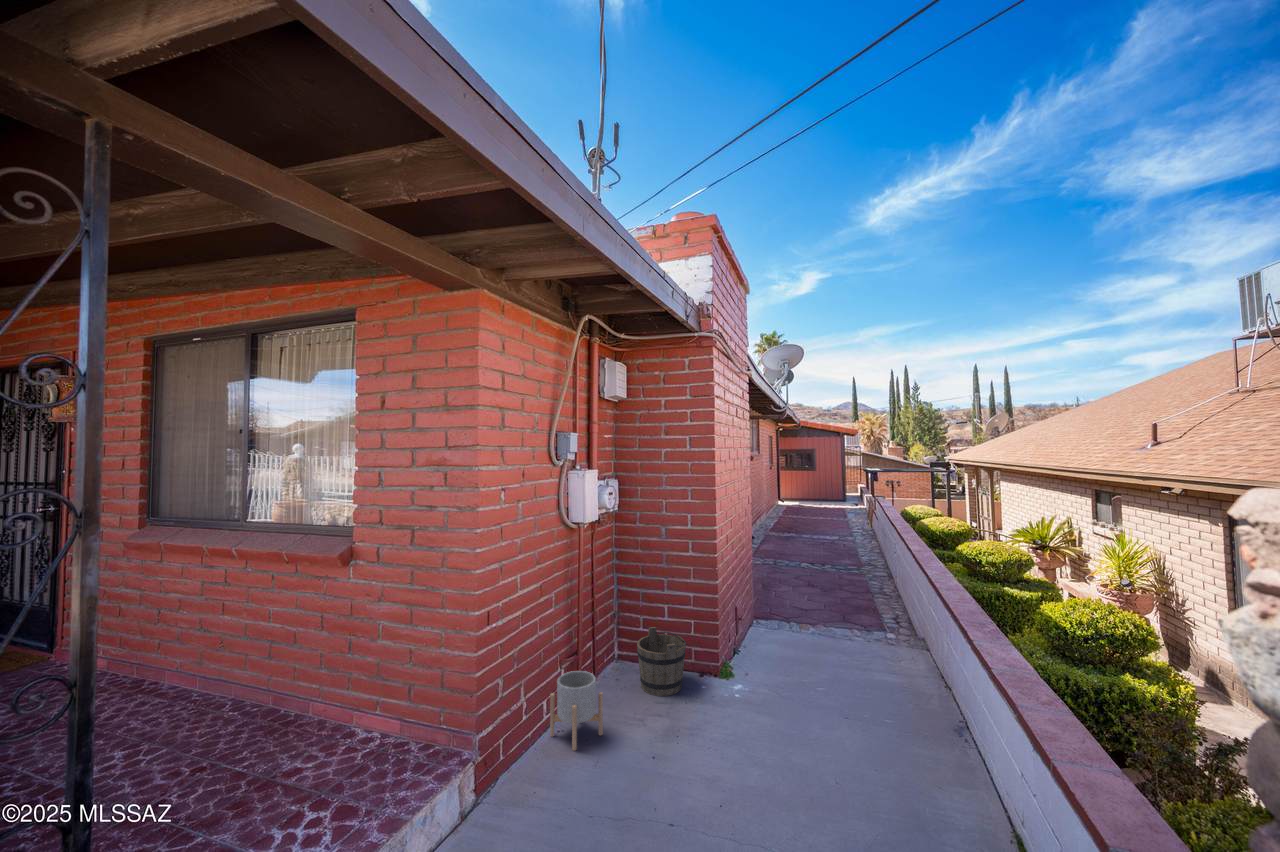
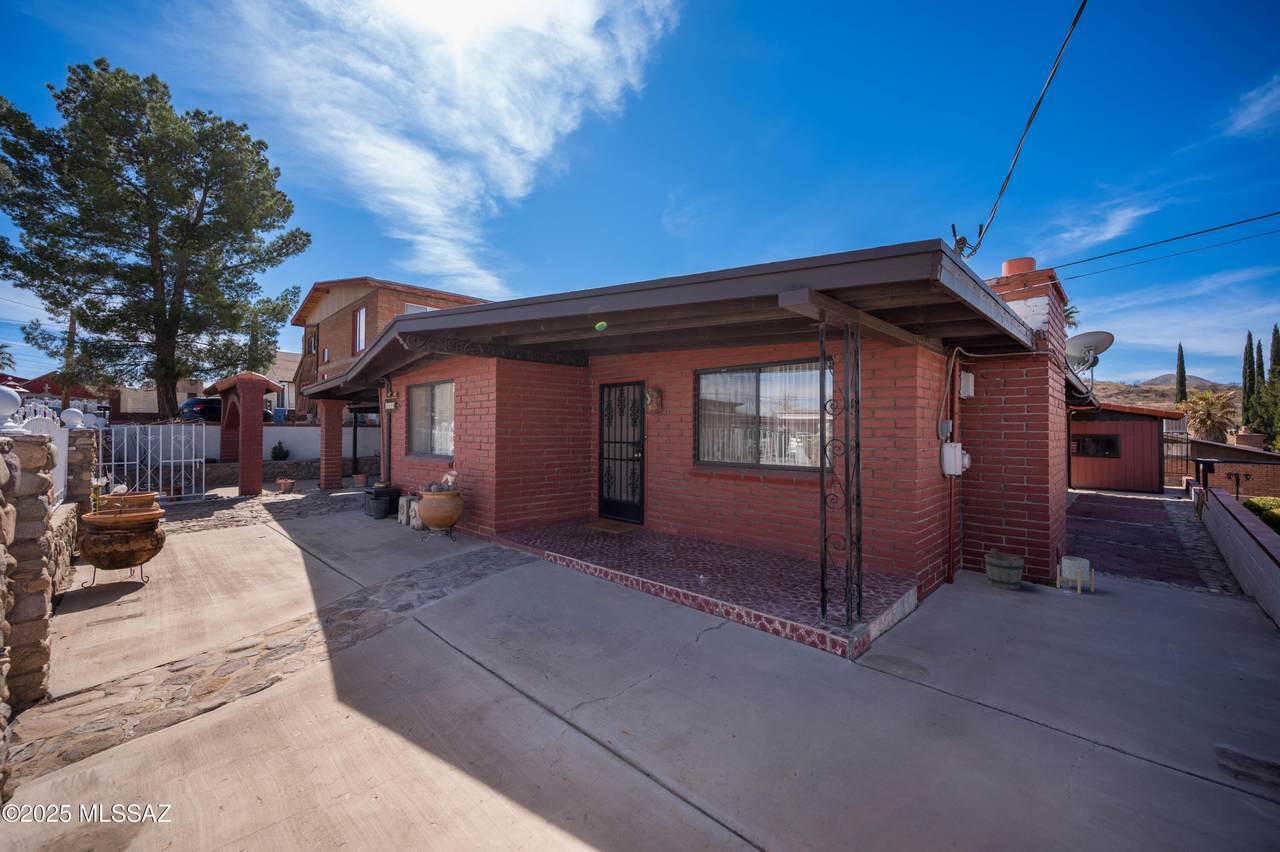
planter: present [550,671,603,751] -> present [1057,557,1094,594]

